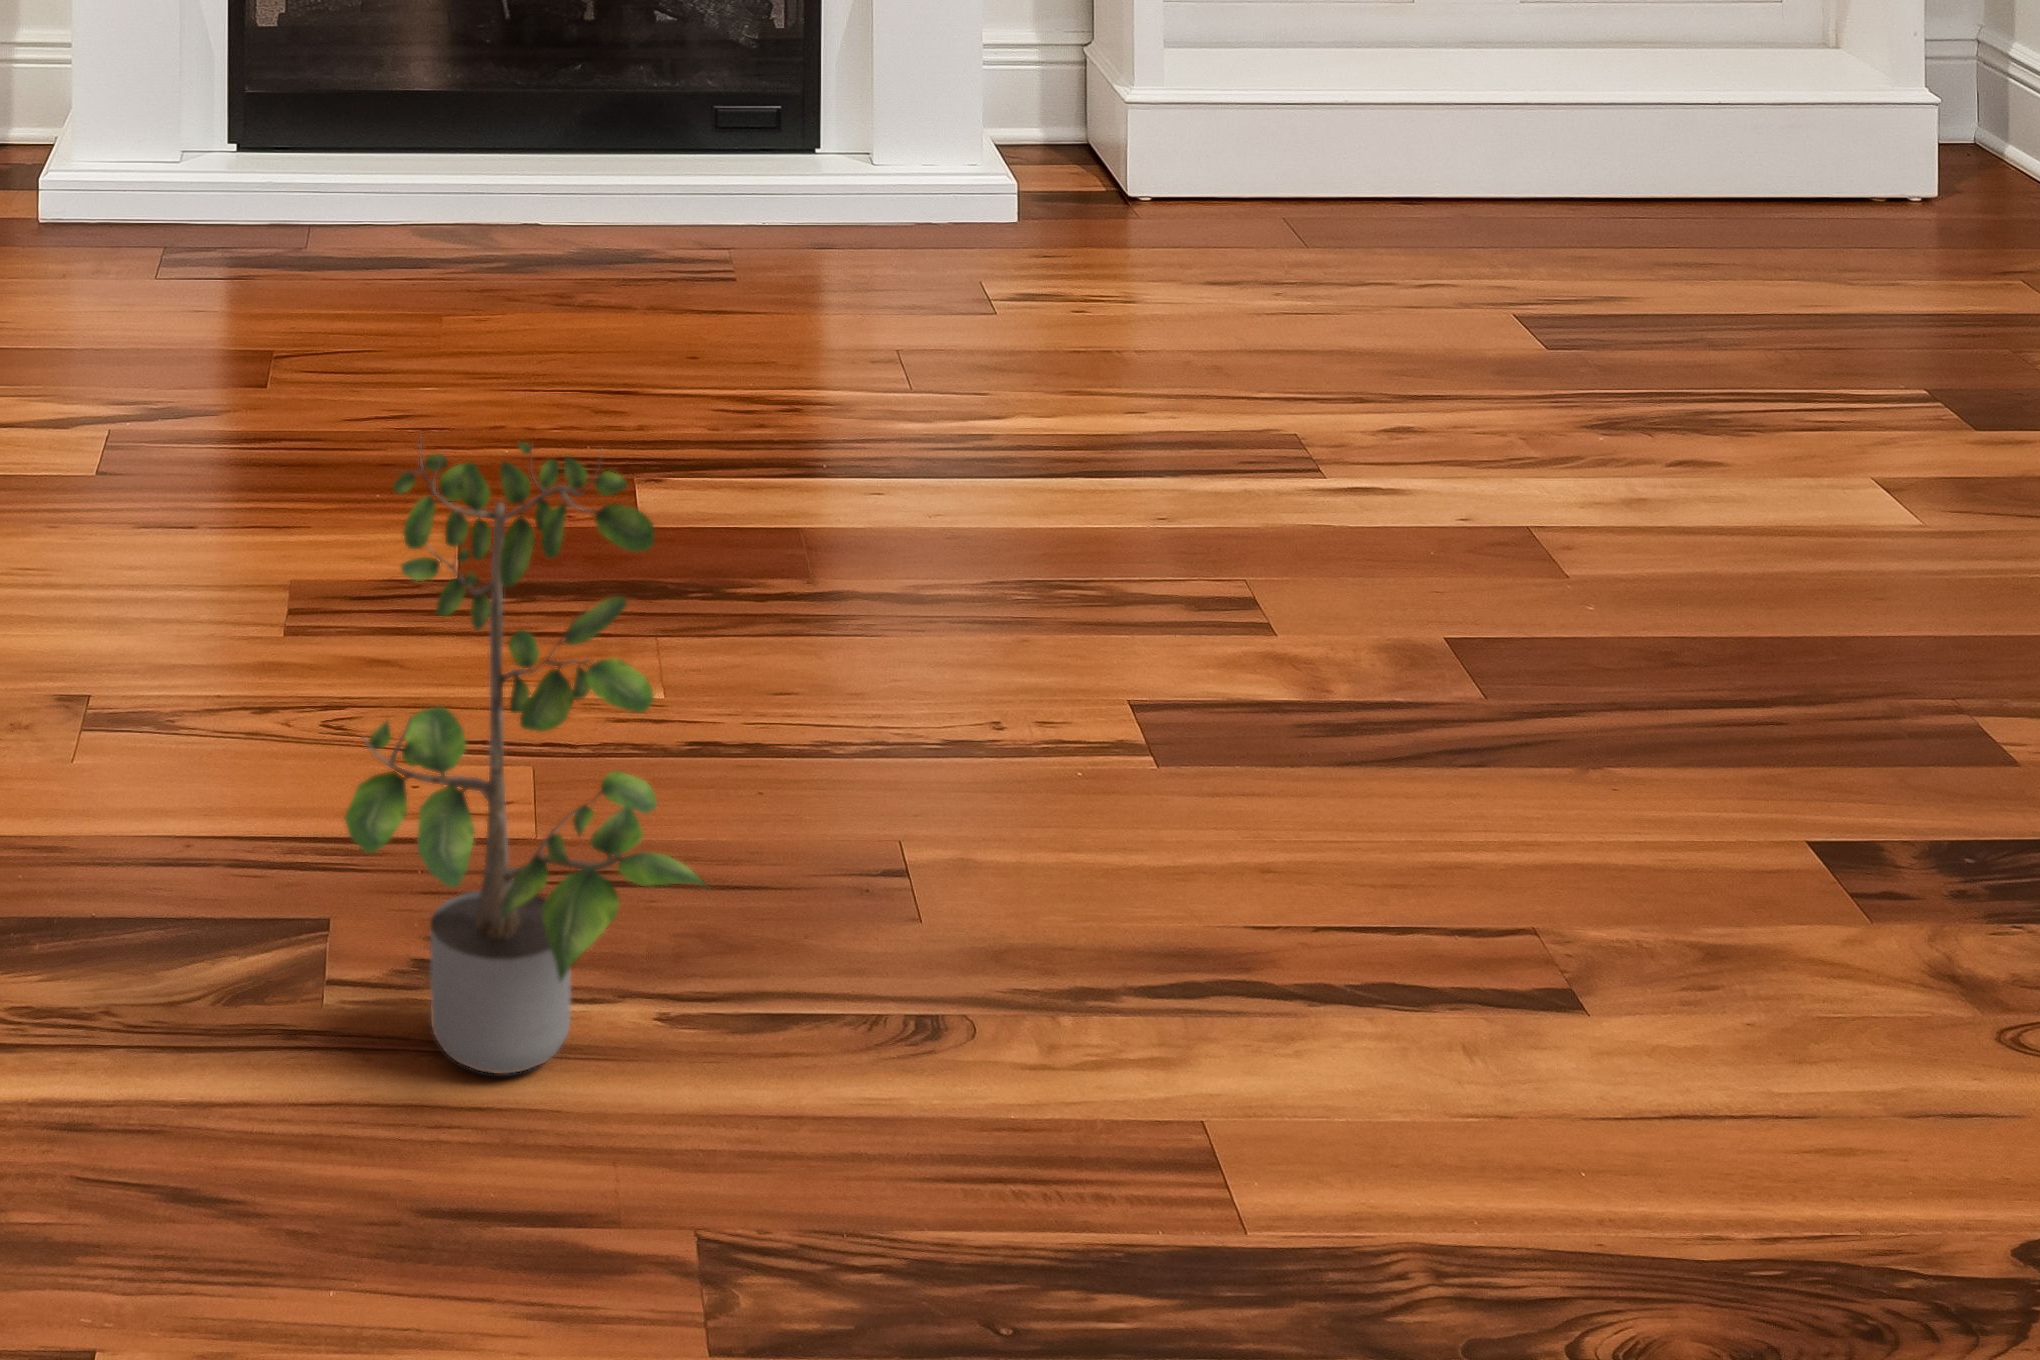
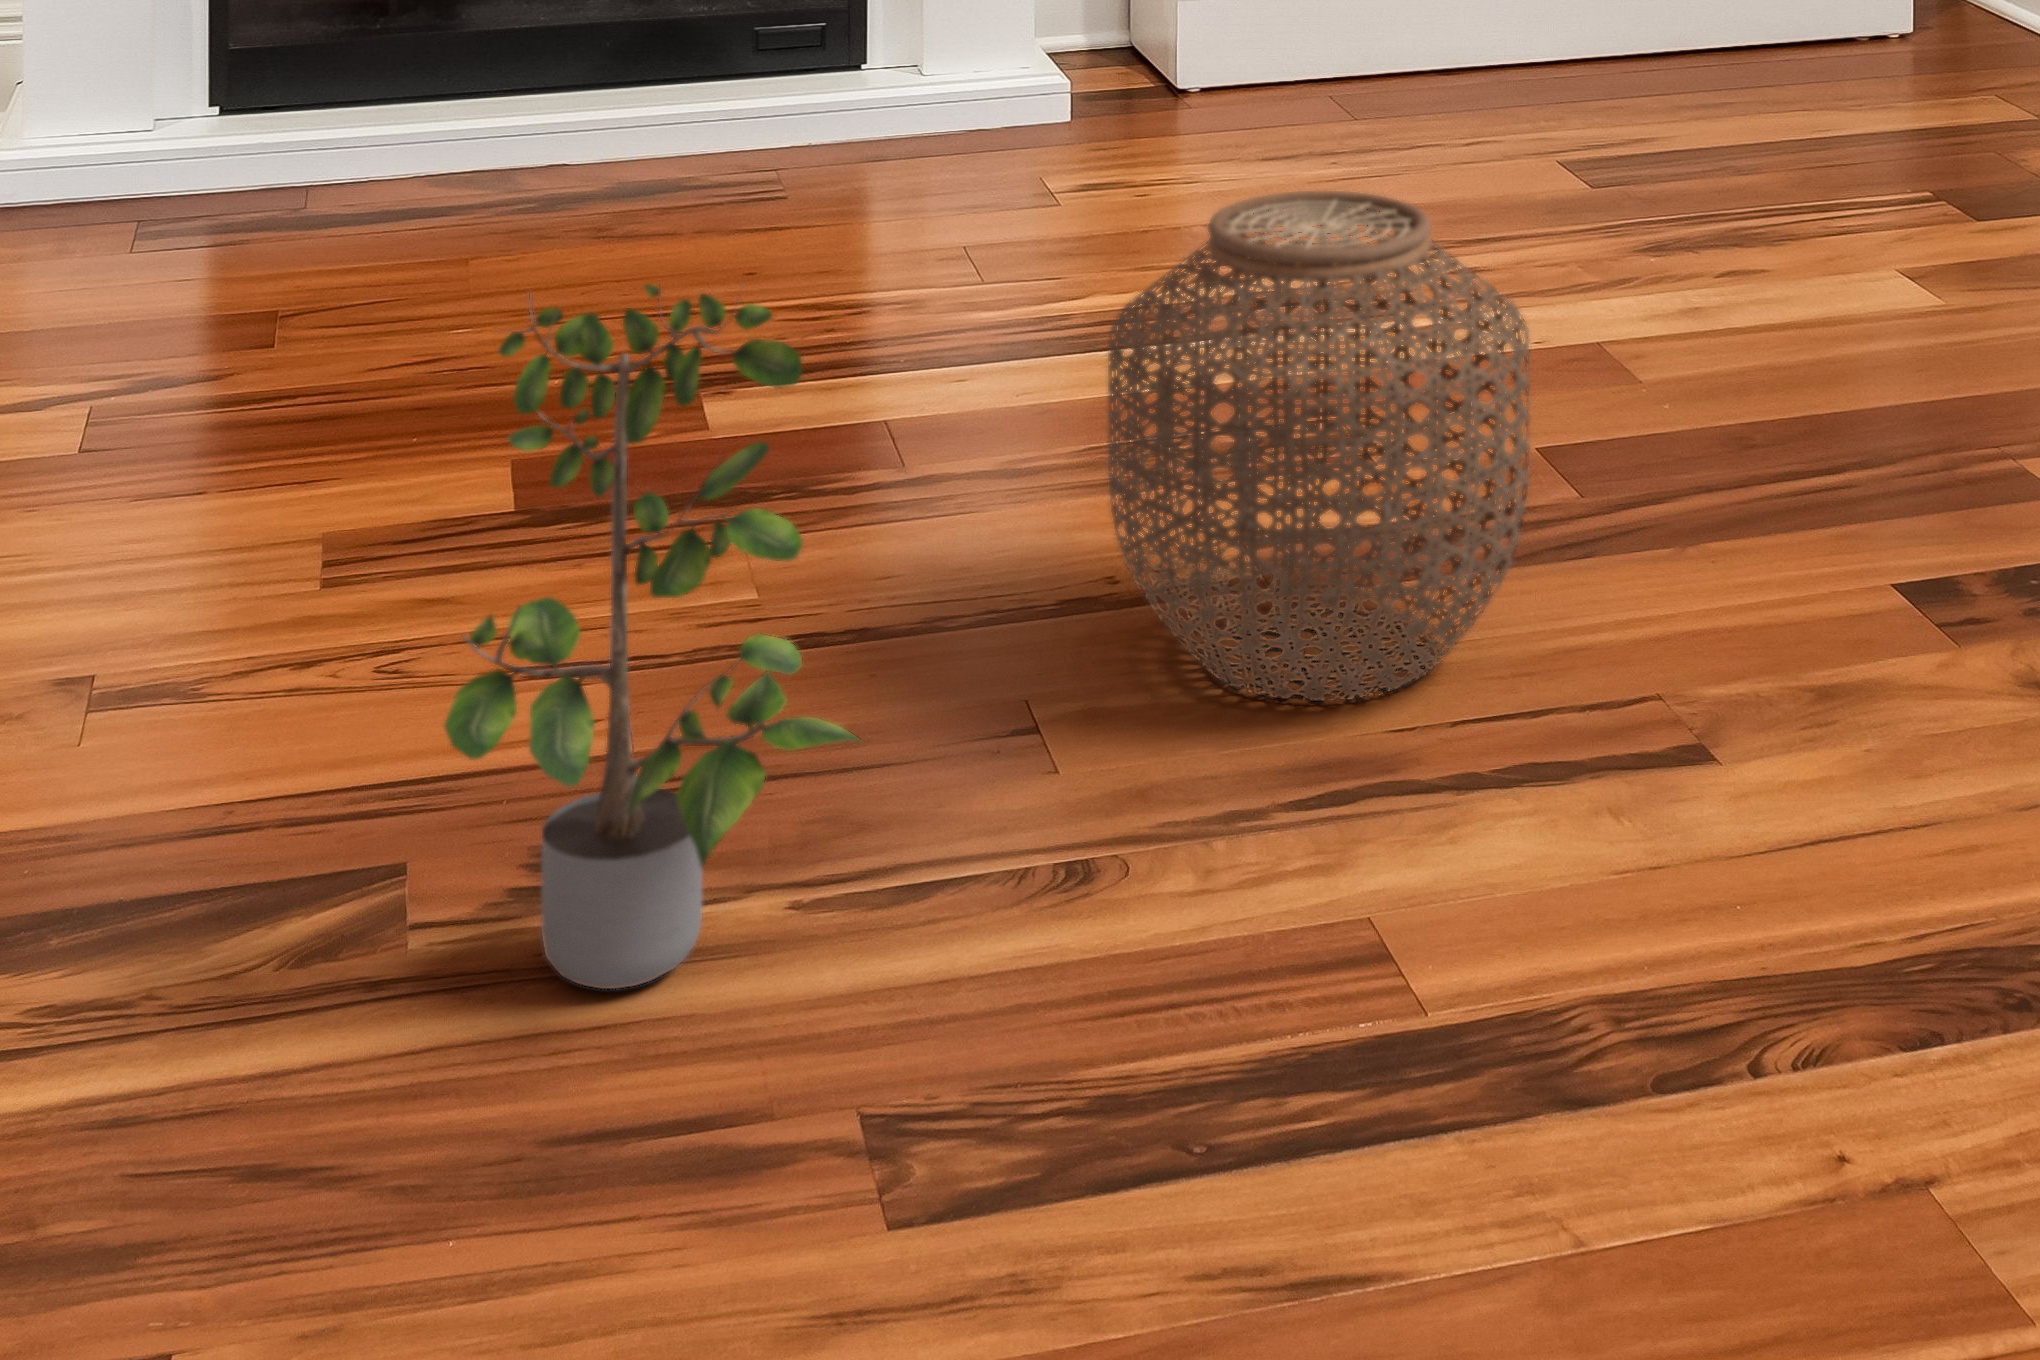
woven basket: none [976,378,1398,888] -> present [1108,191,1530,701]

